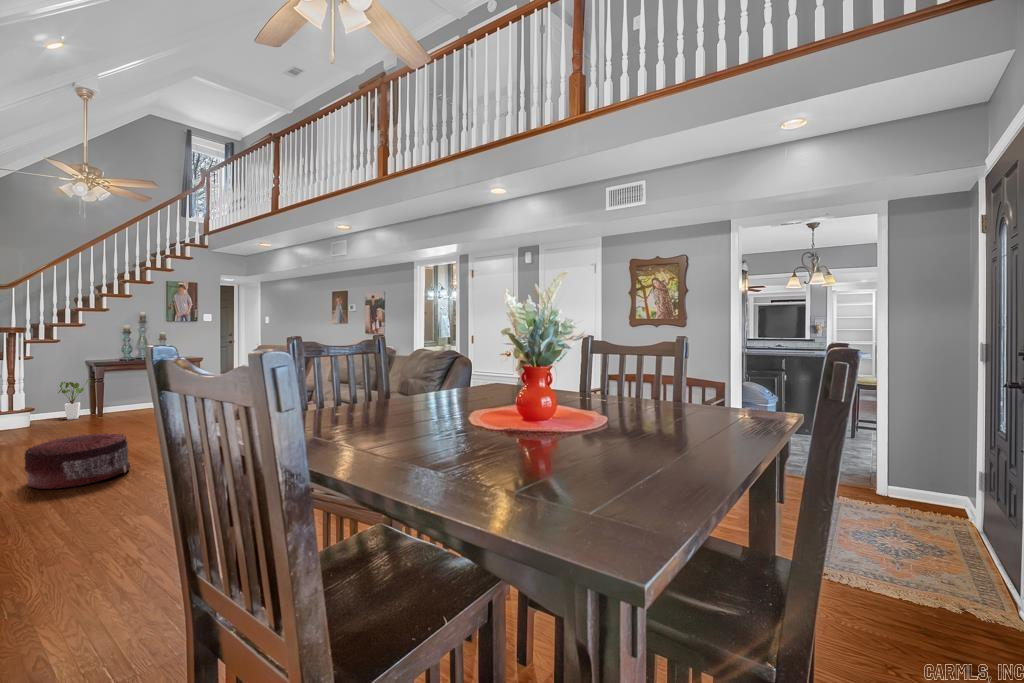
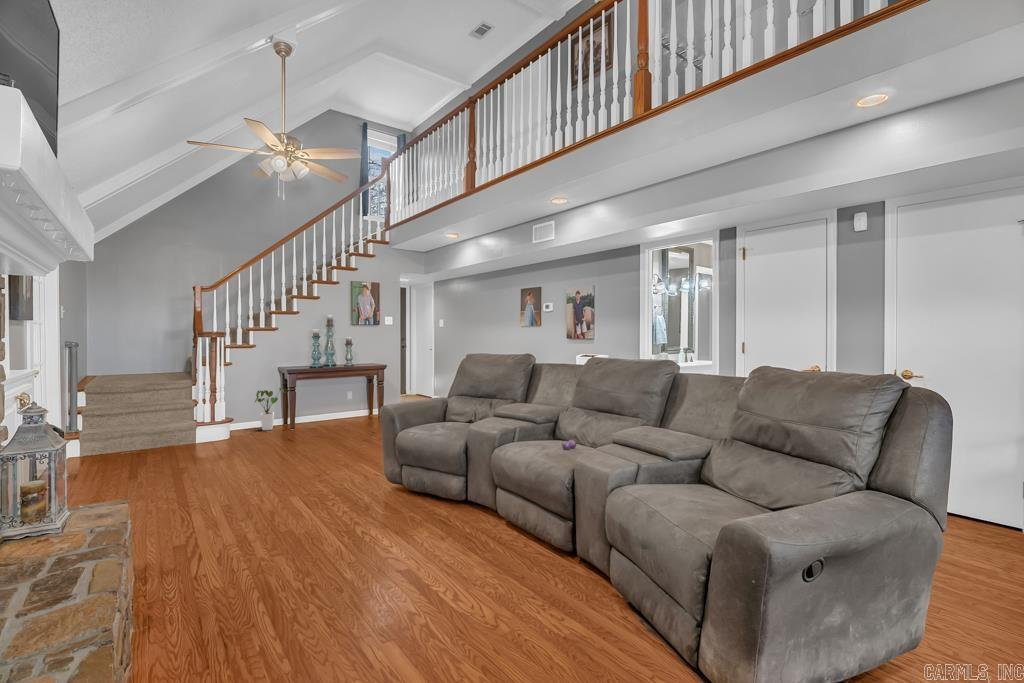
pouf: present [25,434,130,489] -> none [227,475,347,566]

